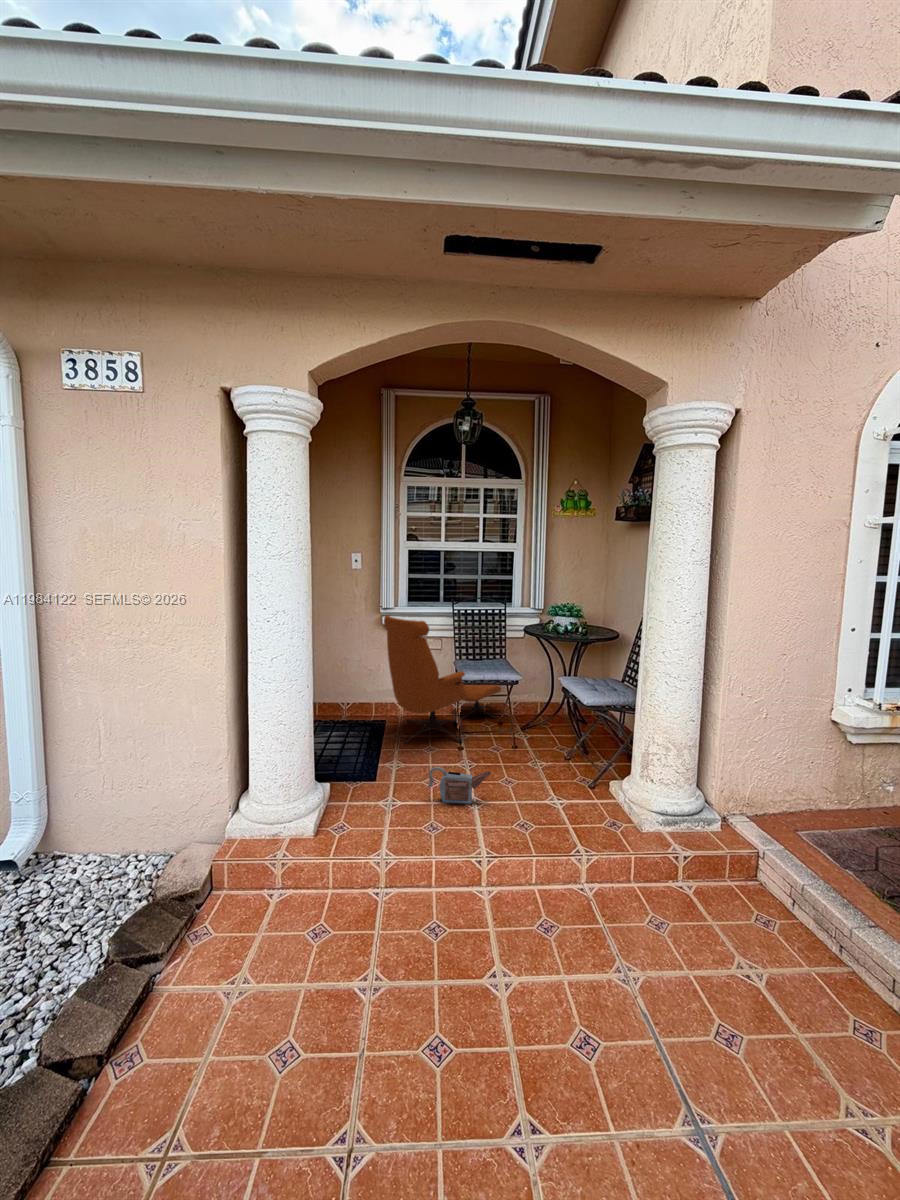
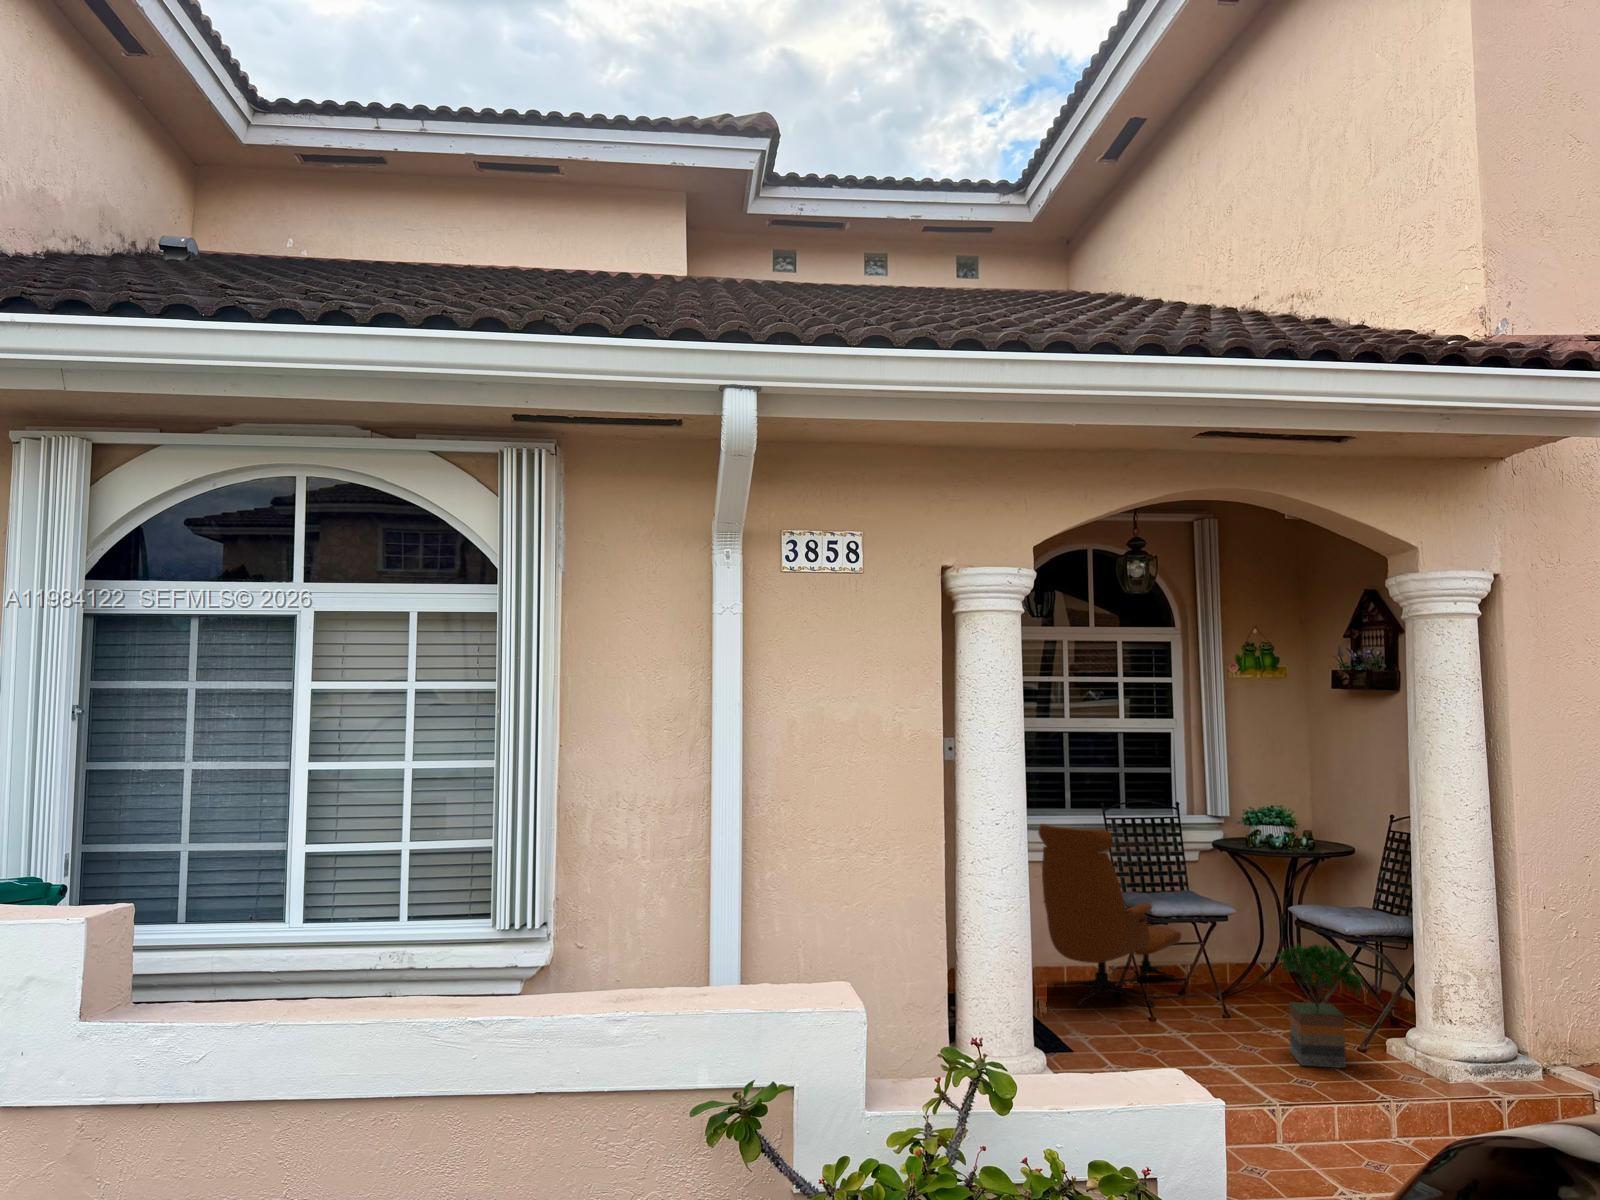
potted tree: none [524,714,587,813] -> present [1277,945,1363,1068]
watering can: present [428,767,491,804] -> none [1159,1014,1241,1062]

